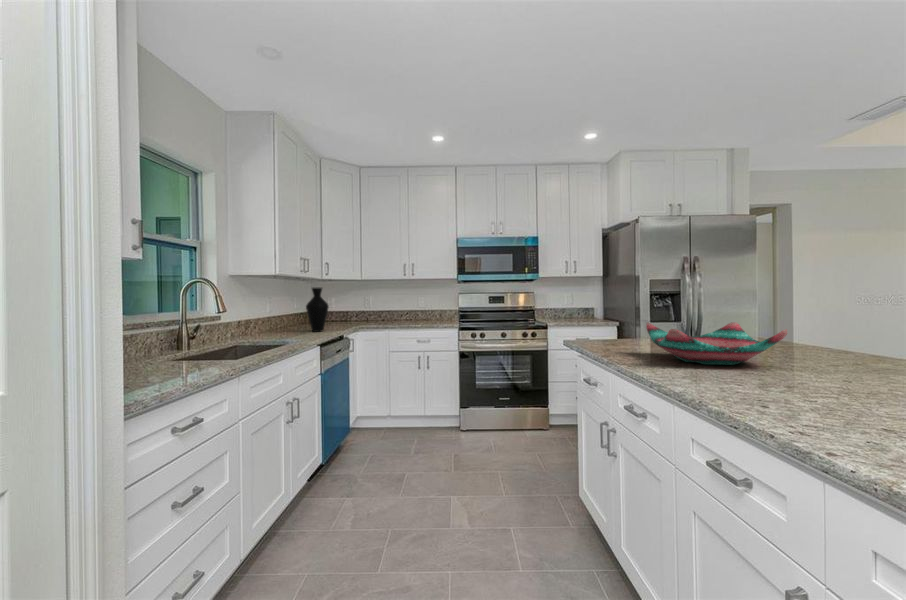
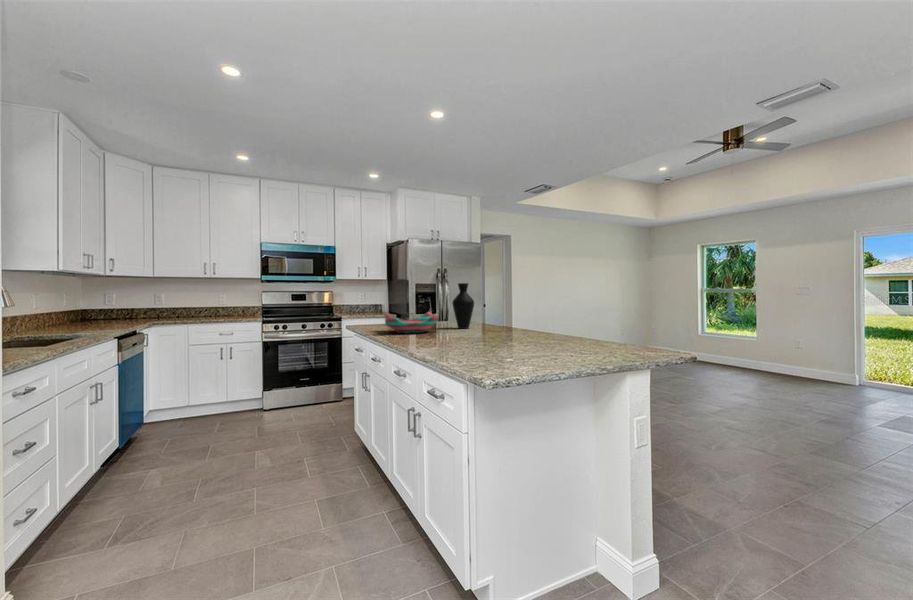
vase: present [306,288,329,332] -> present [452,283,474,329]

